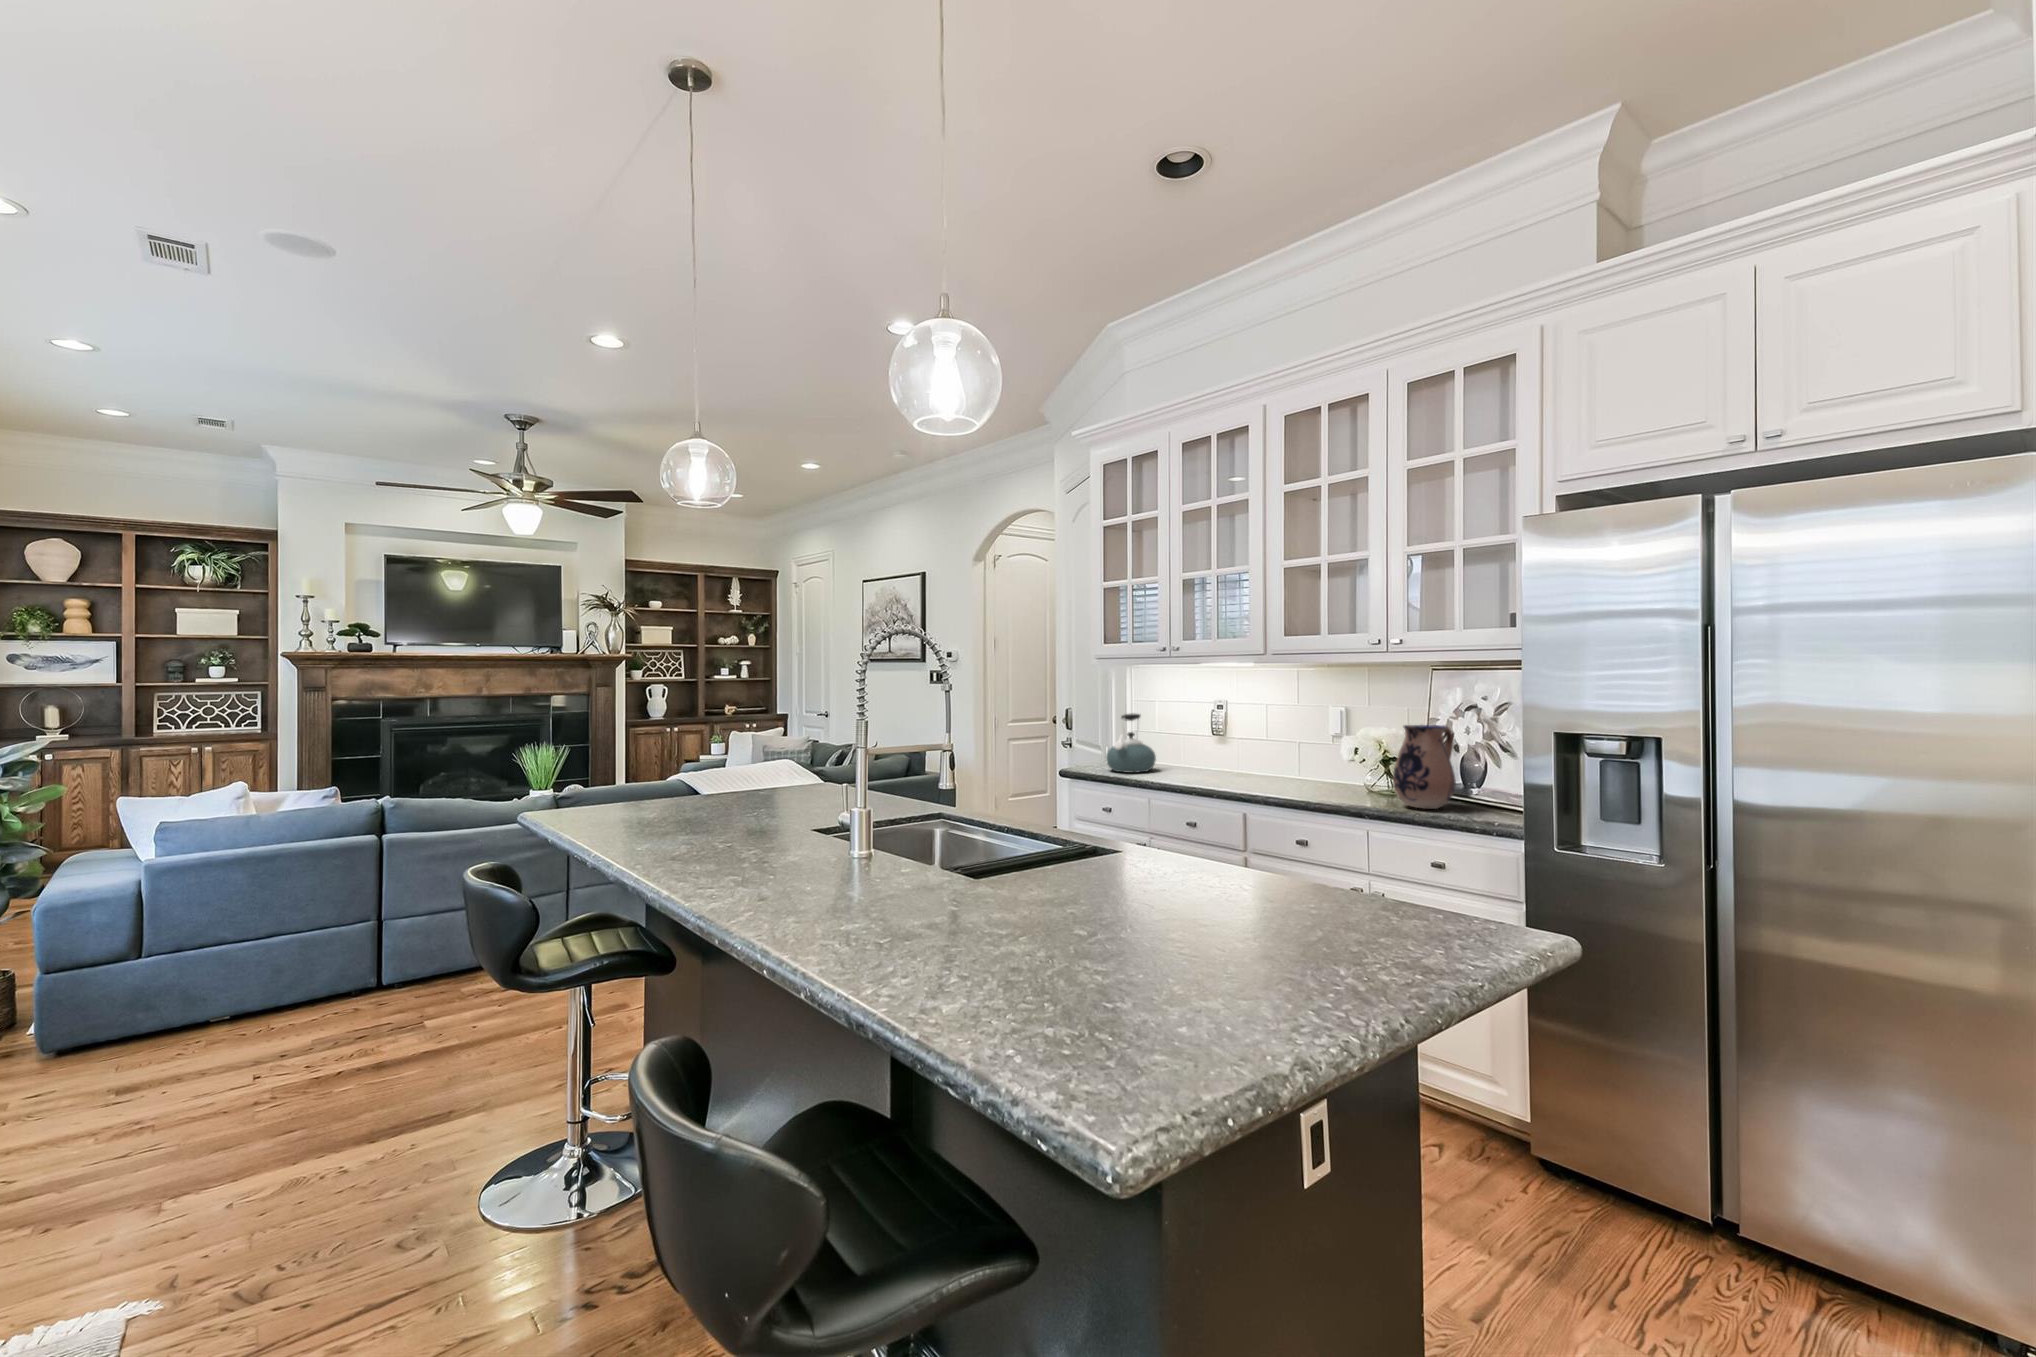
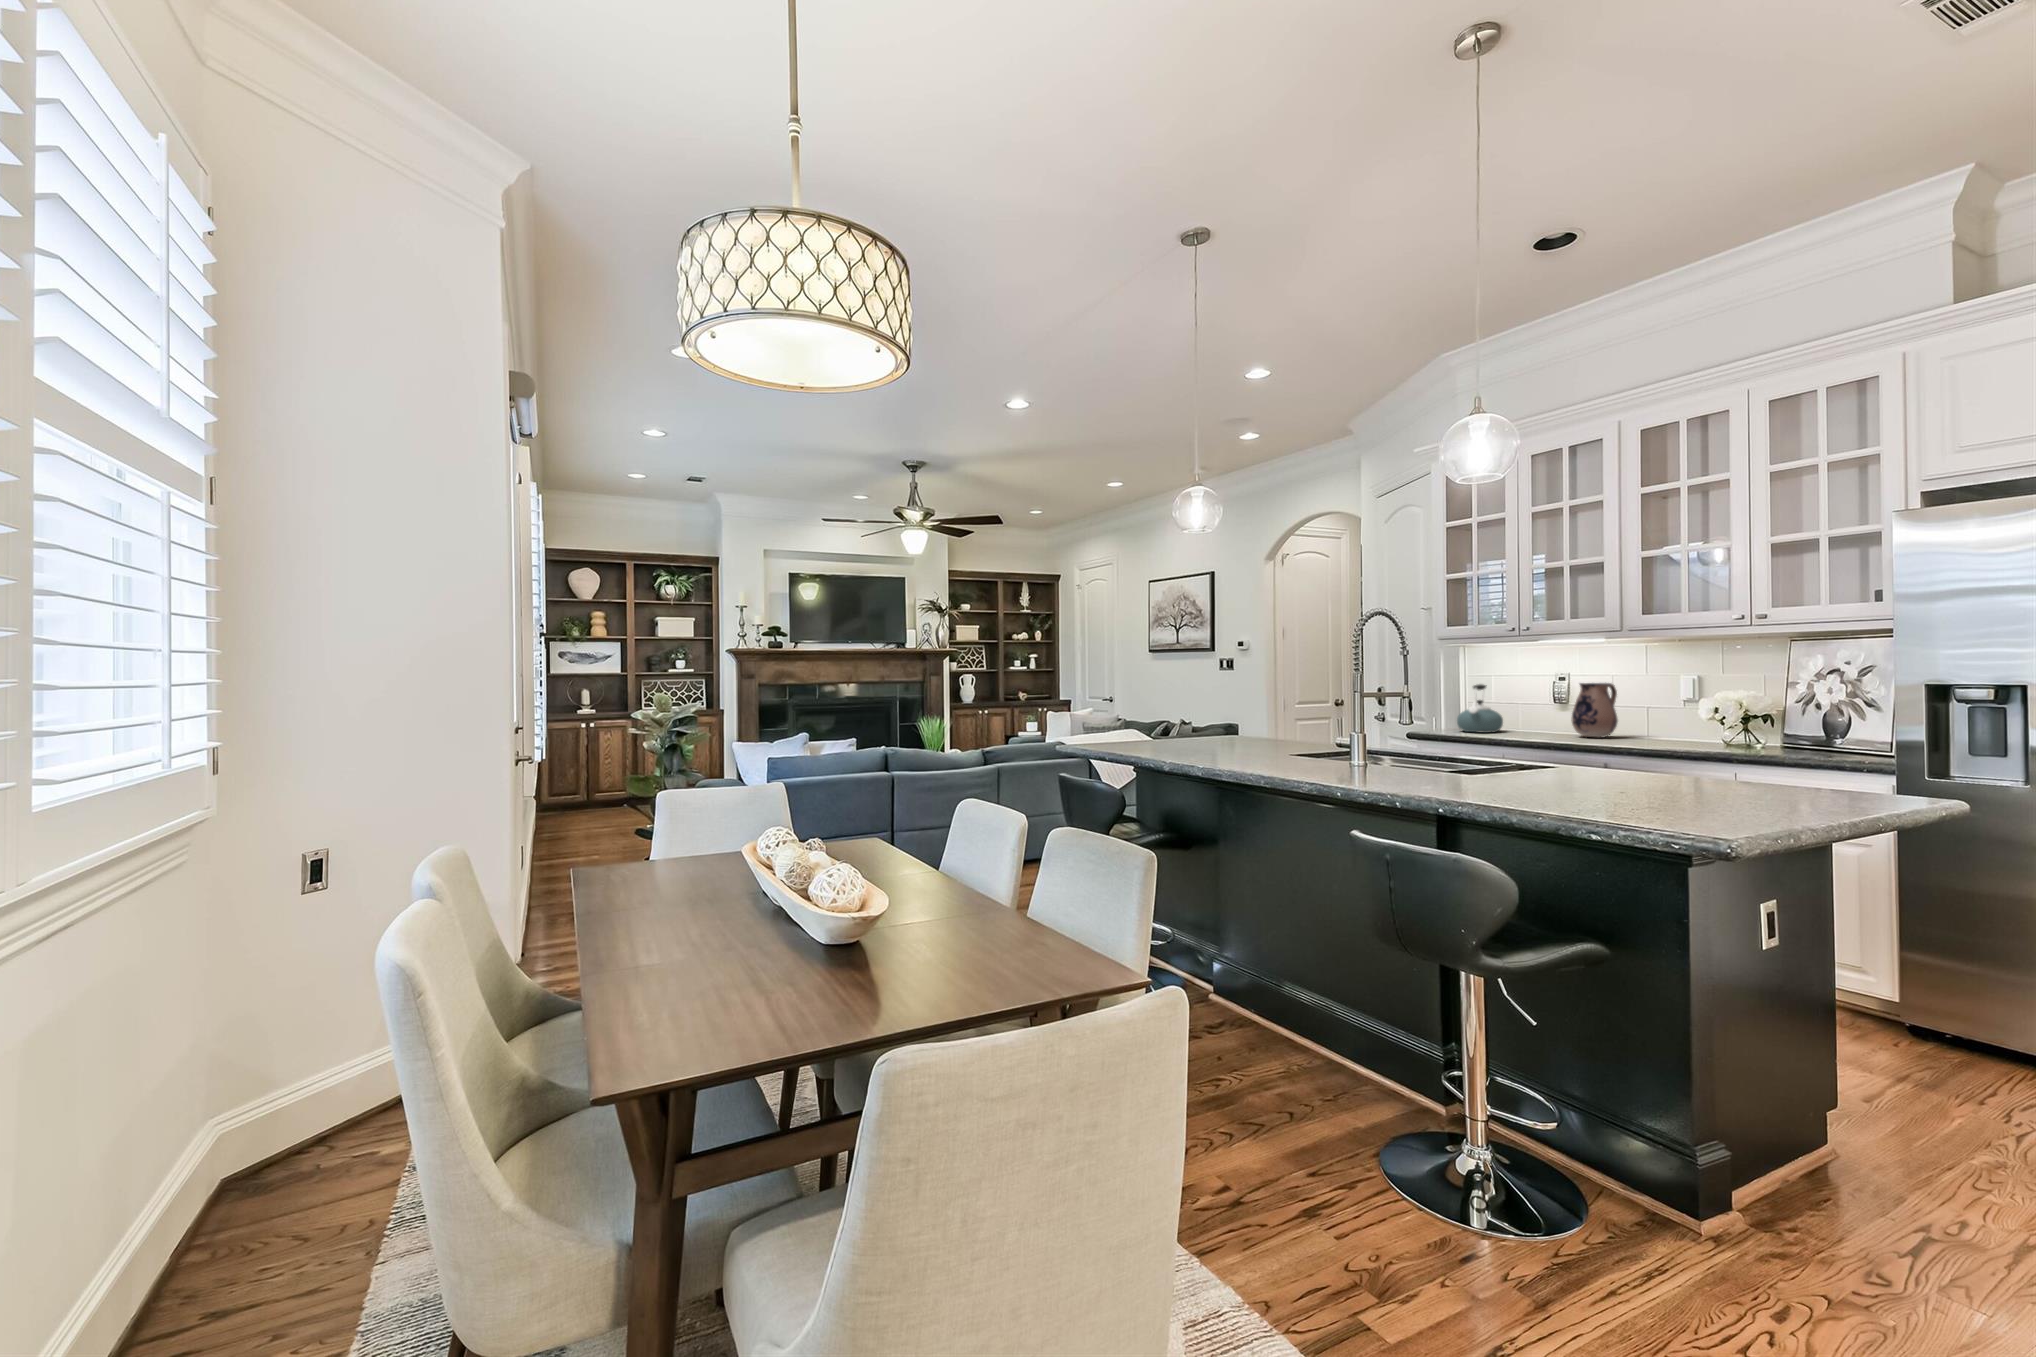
ceramic pitcher: present [1393,725,1456,809] -> present [1571,683,1618,738]

